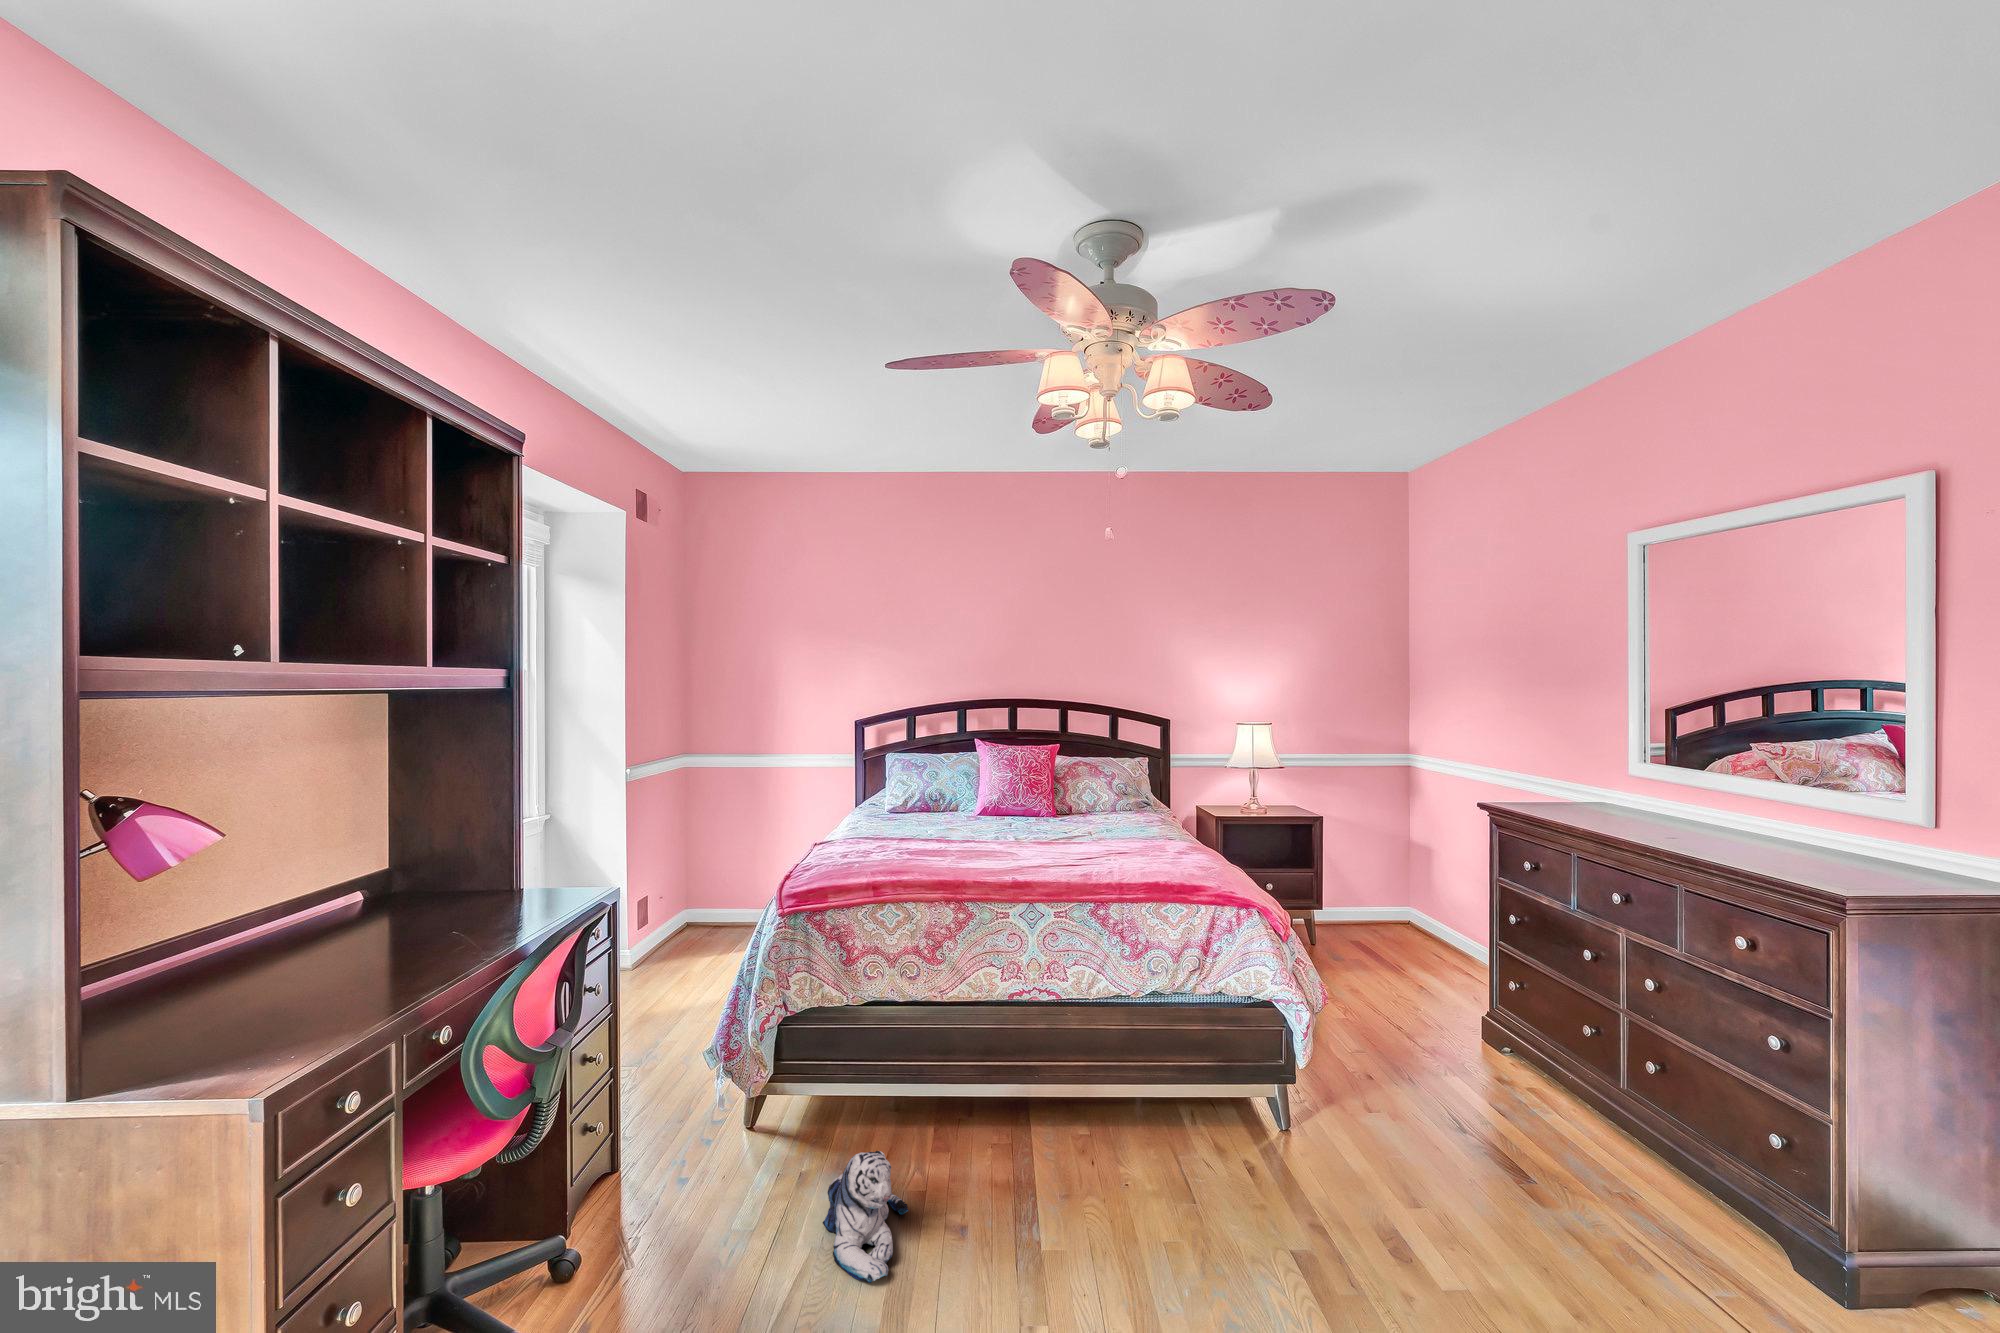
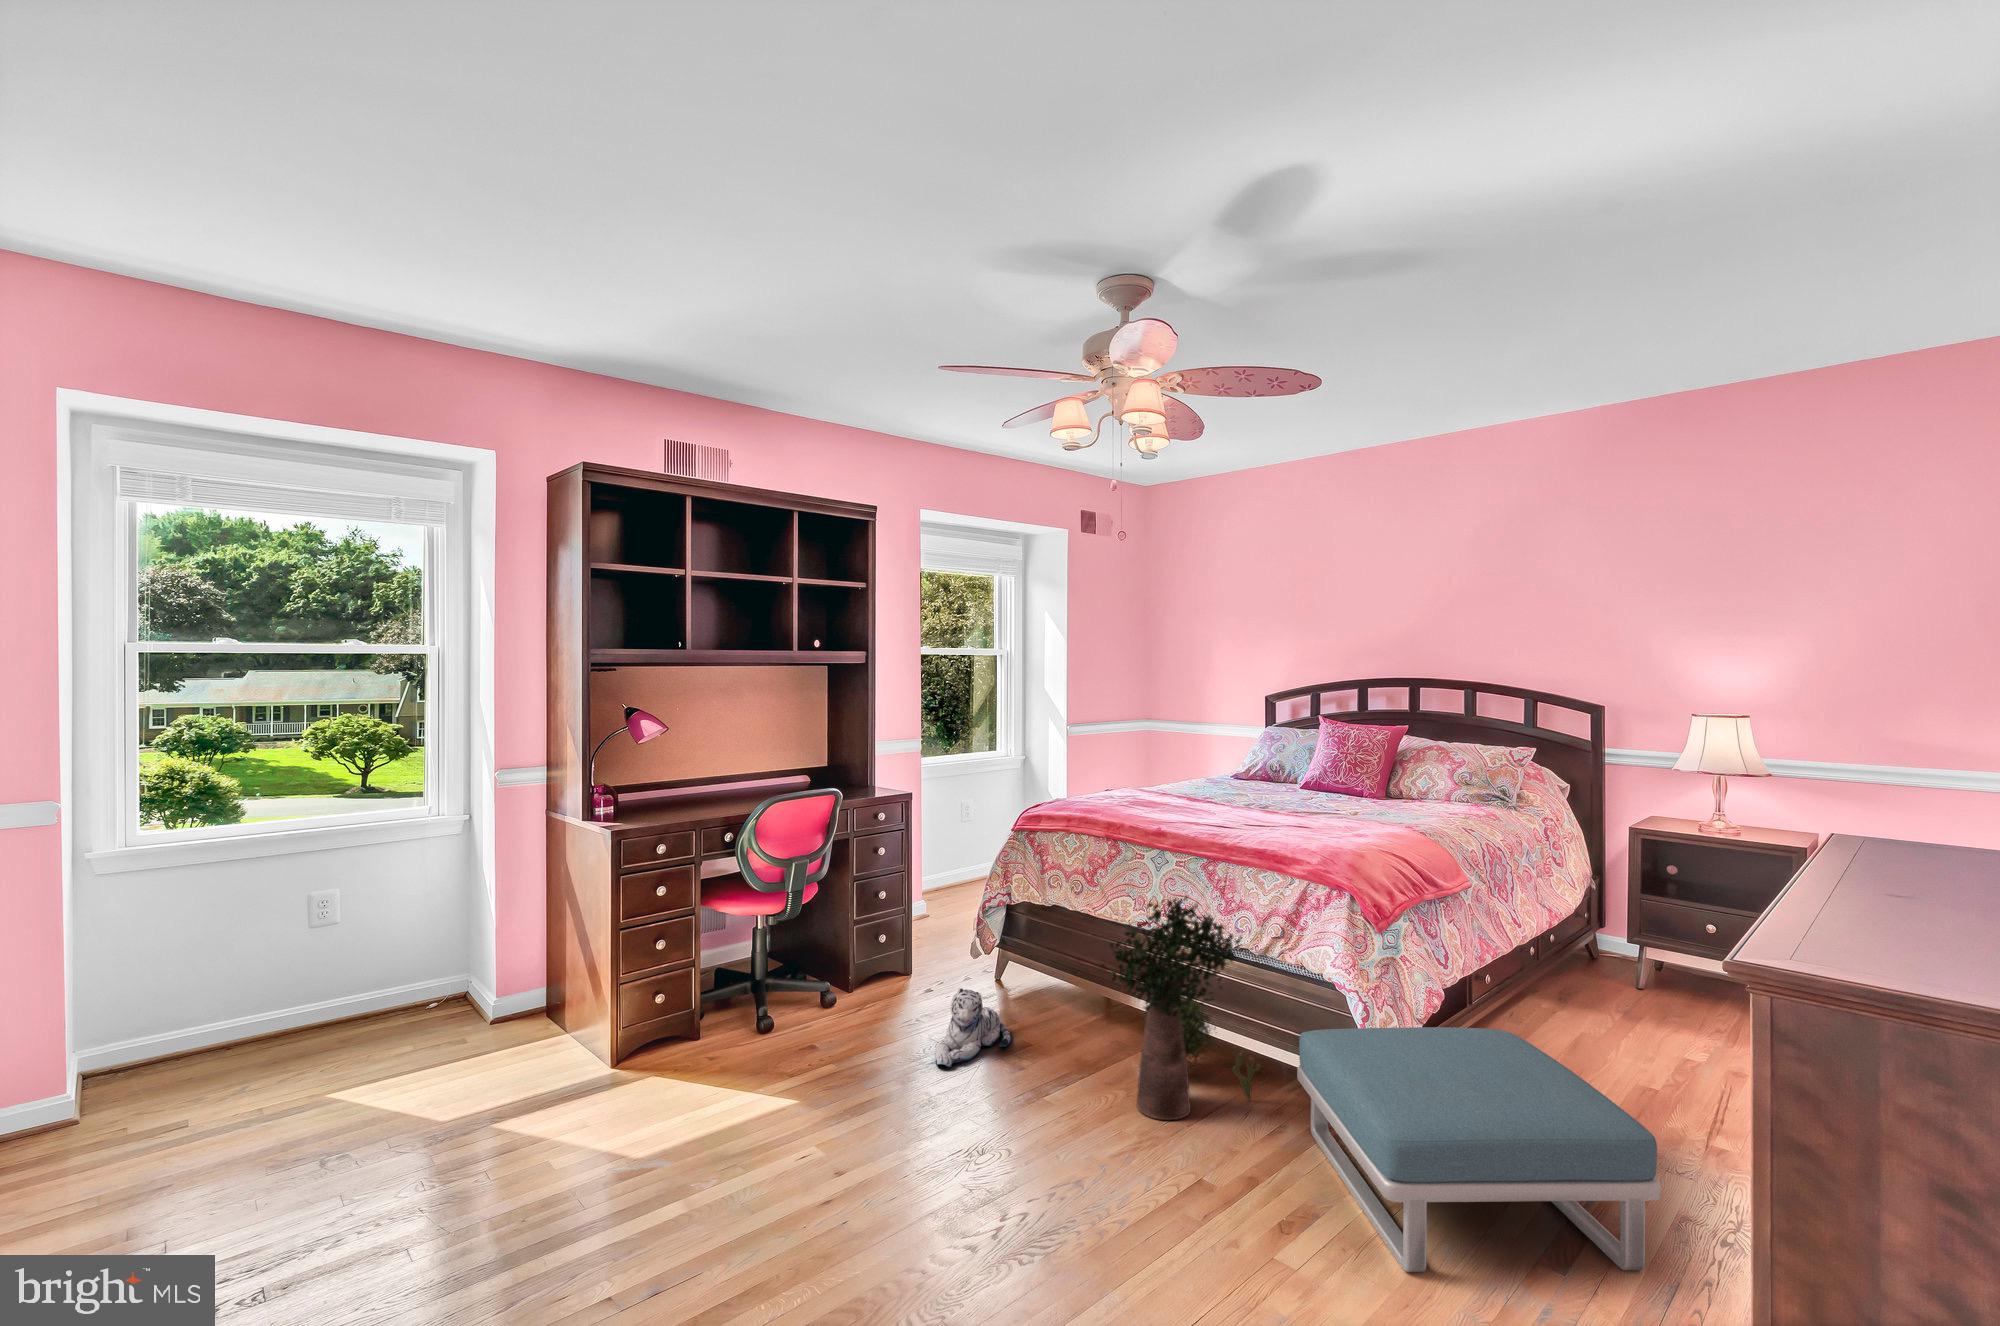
potted plant: none [1060,947,1225,1219] -> present [1101,896,1260,1120]
footstool: none [1275,1004,1581,1257] -> present [1297,1027,1661,1272]

